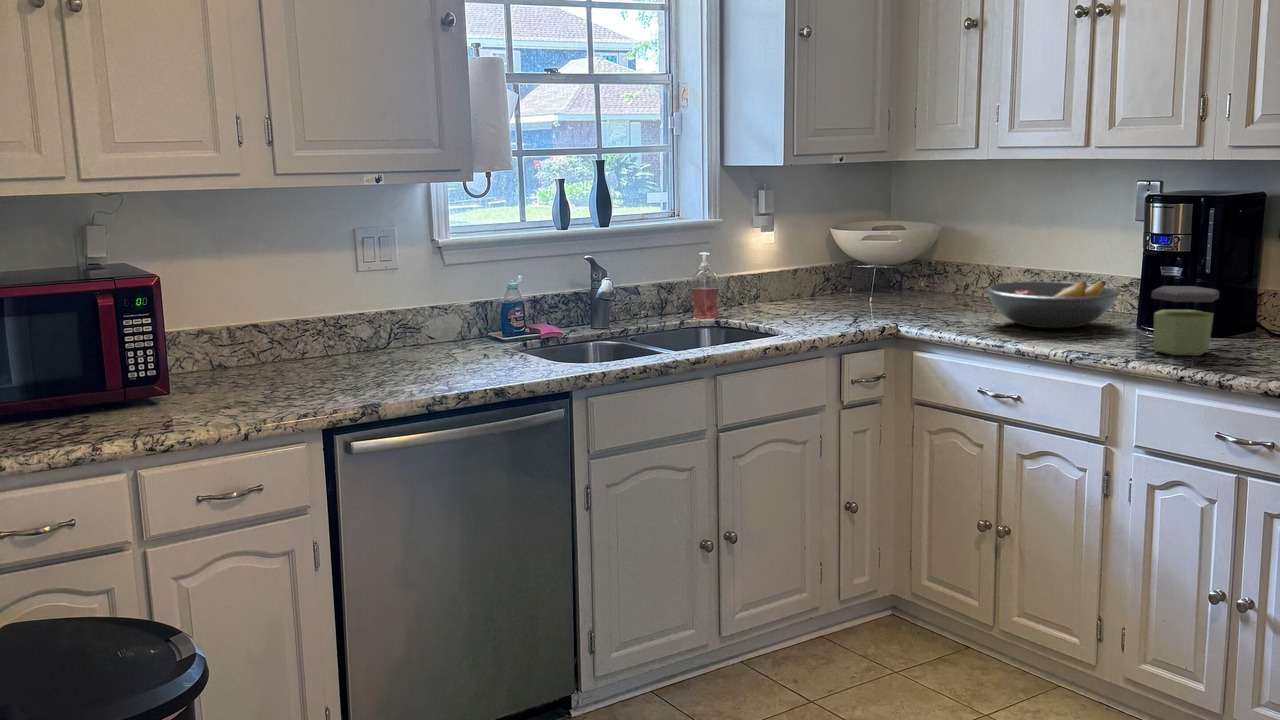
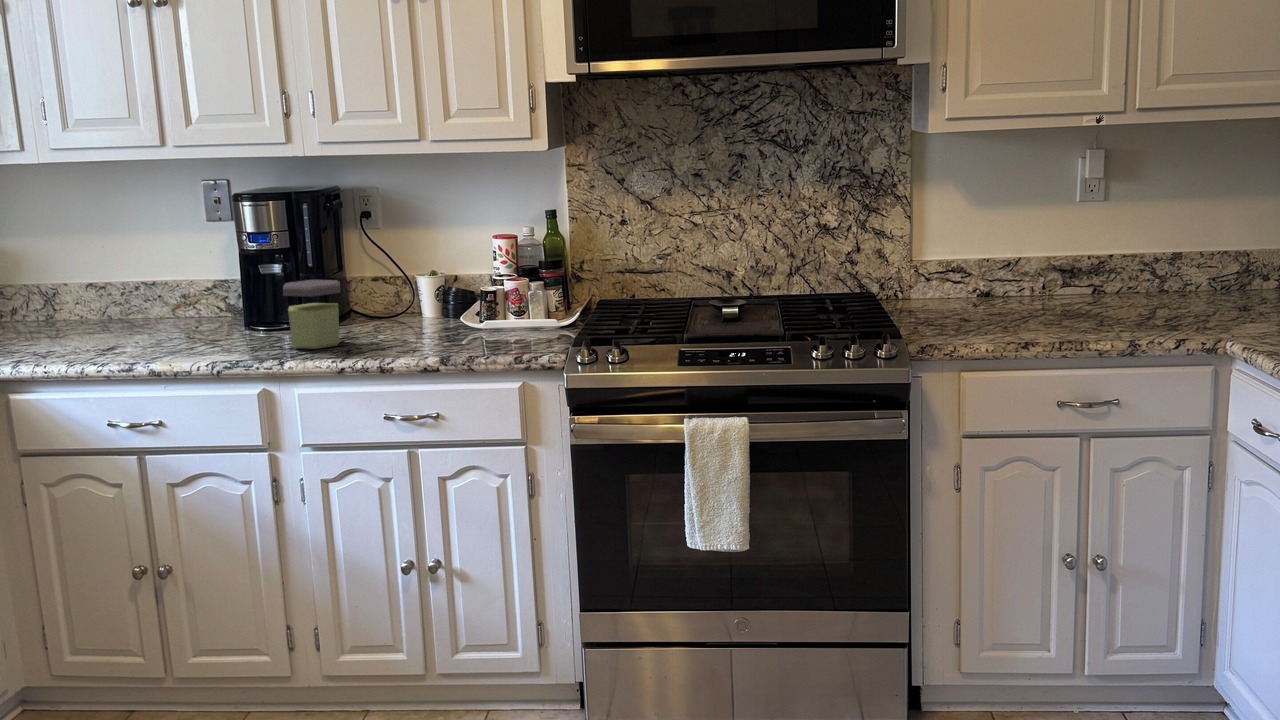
fruit bowl: present [986,281,1120,328] -> none [75,285,225,344]

